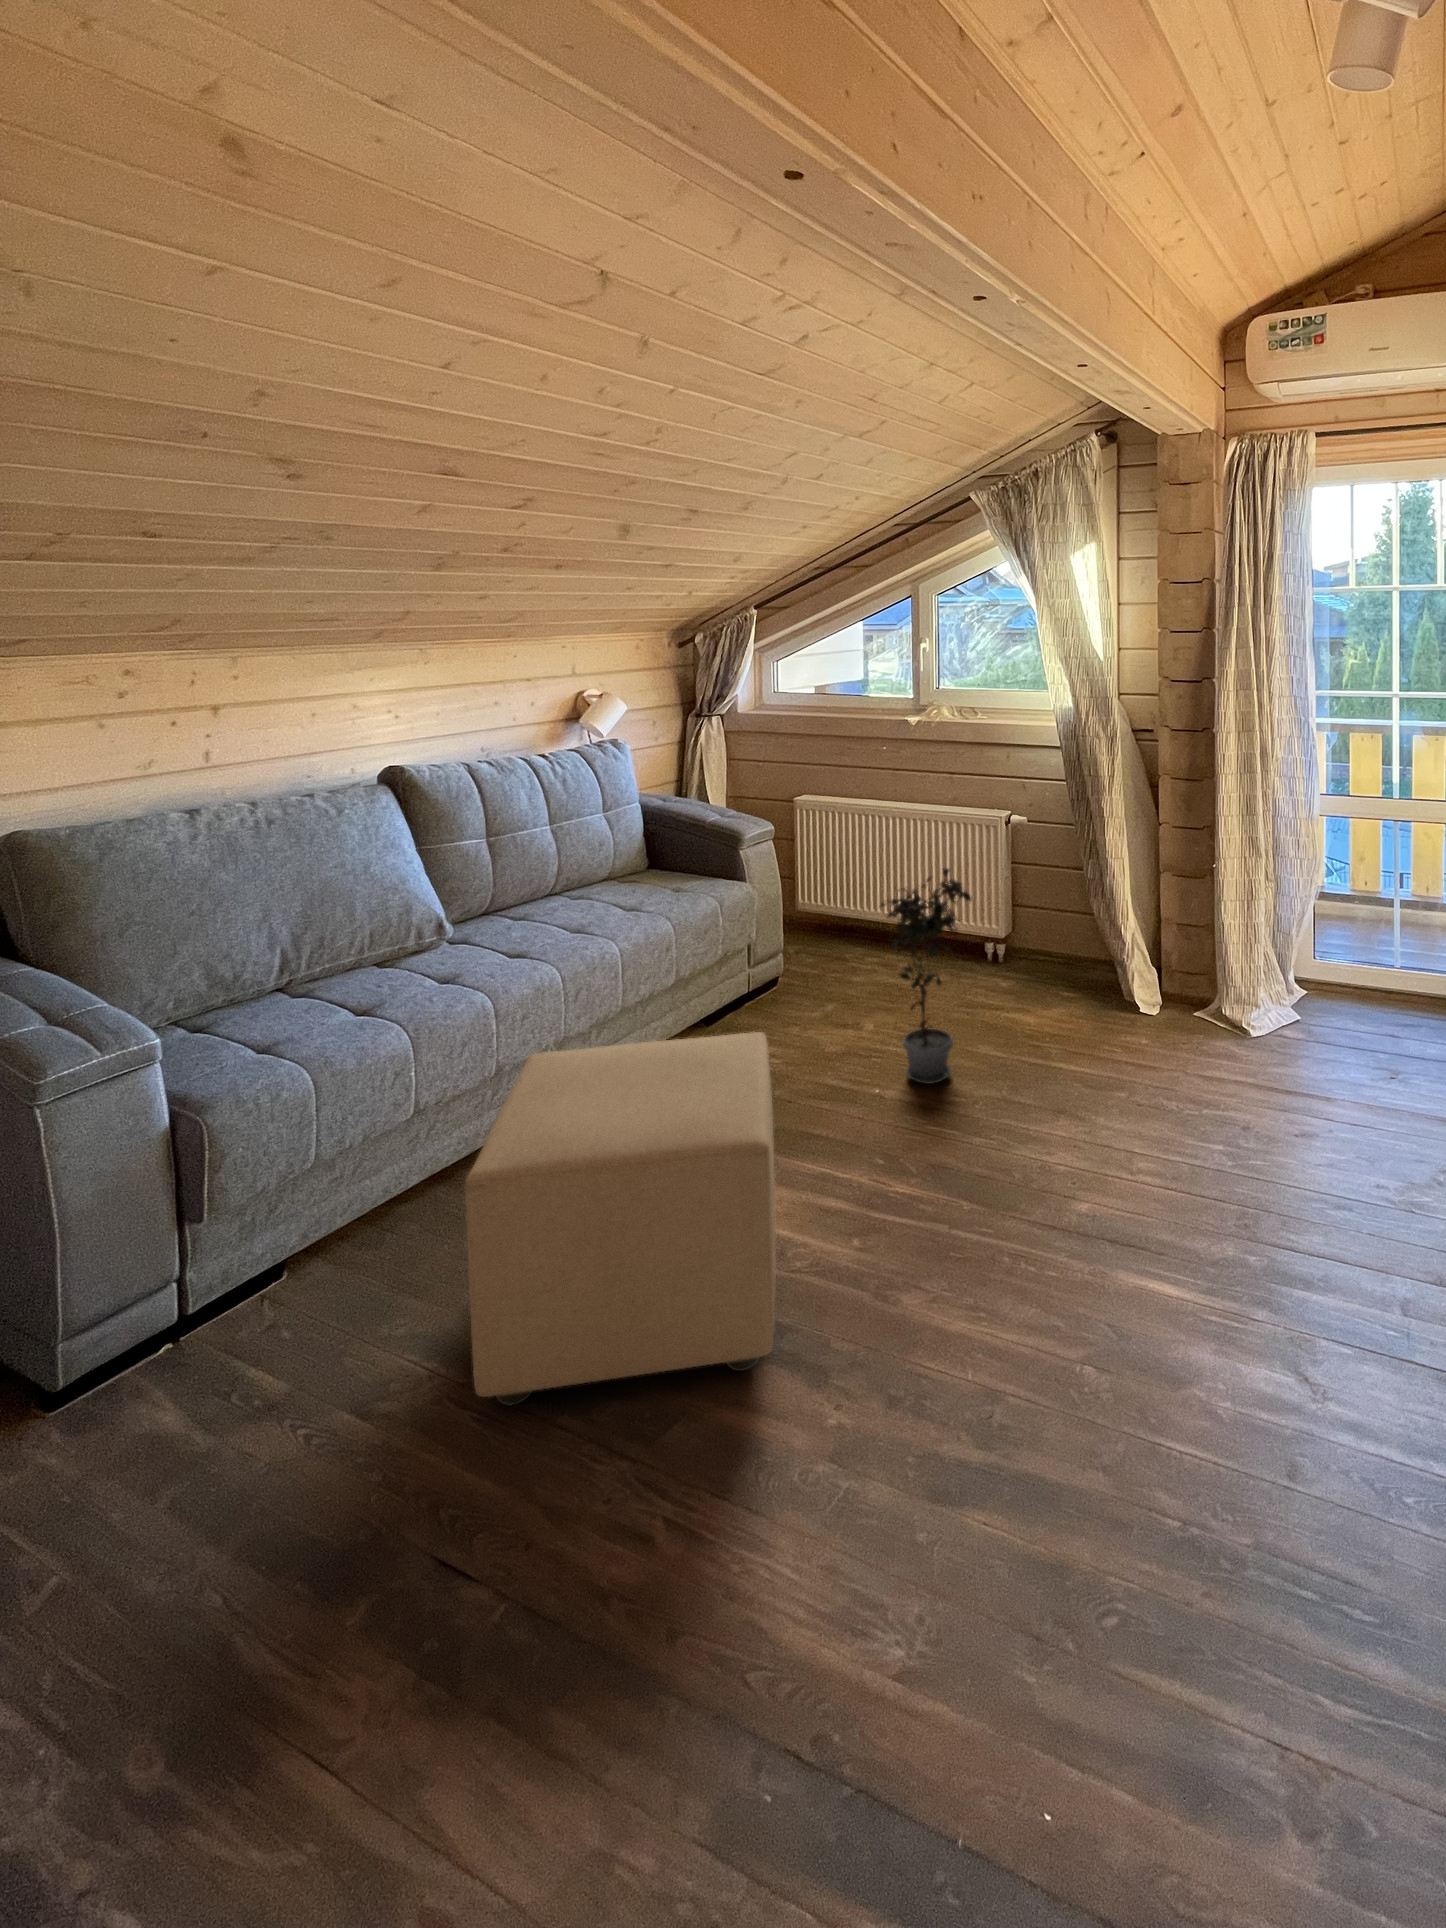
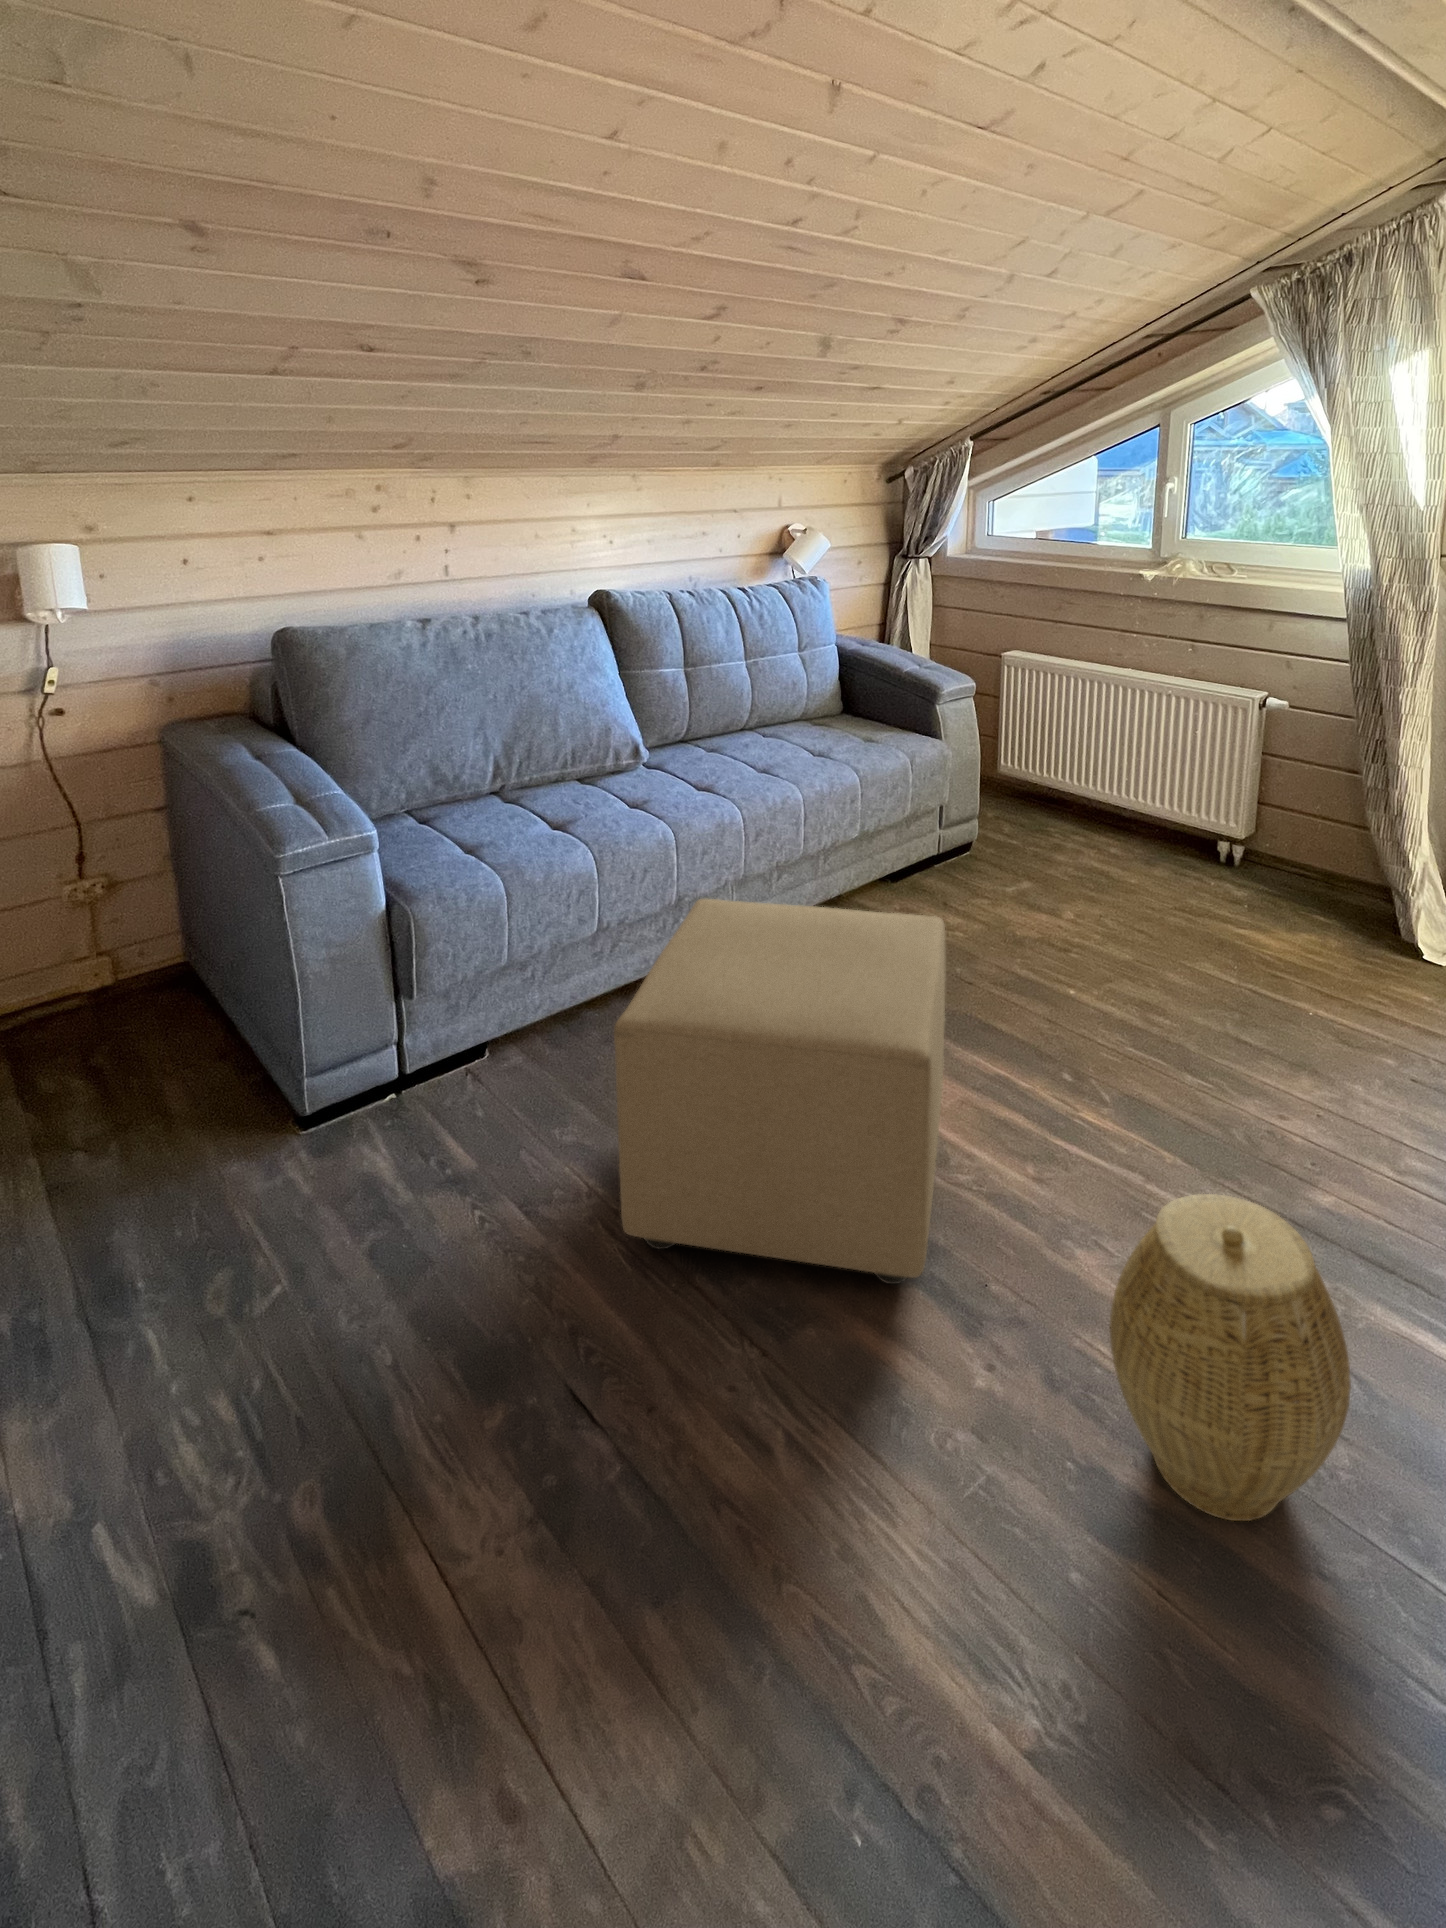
potted plant: present [880,868,971,1084] -> none [1091,755,1209,998]
woven basket: none [930,1202,1104,1468] -> present [1110,1194,1351,1521]

